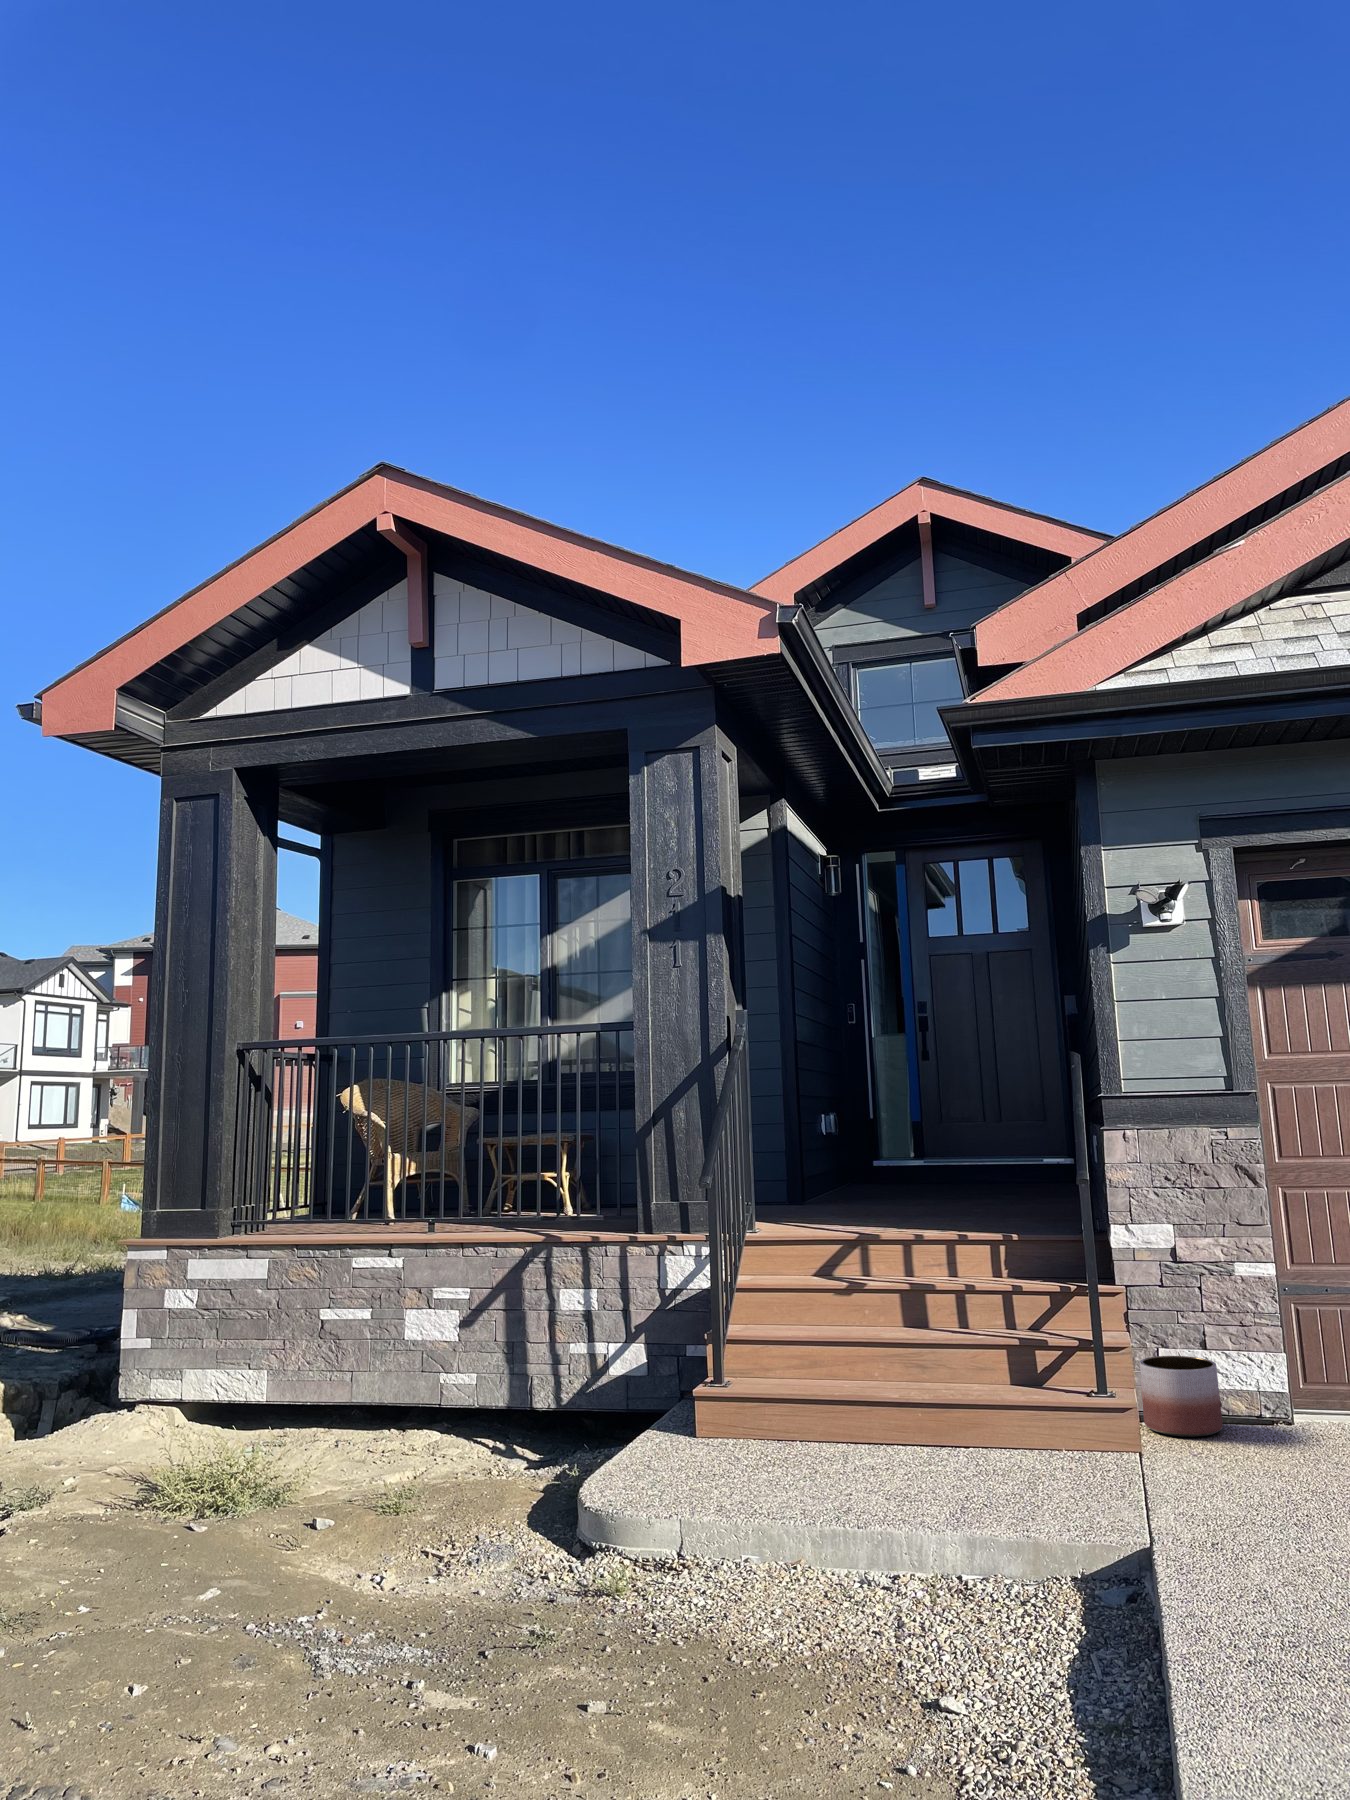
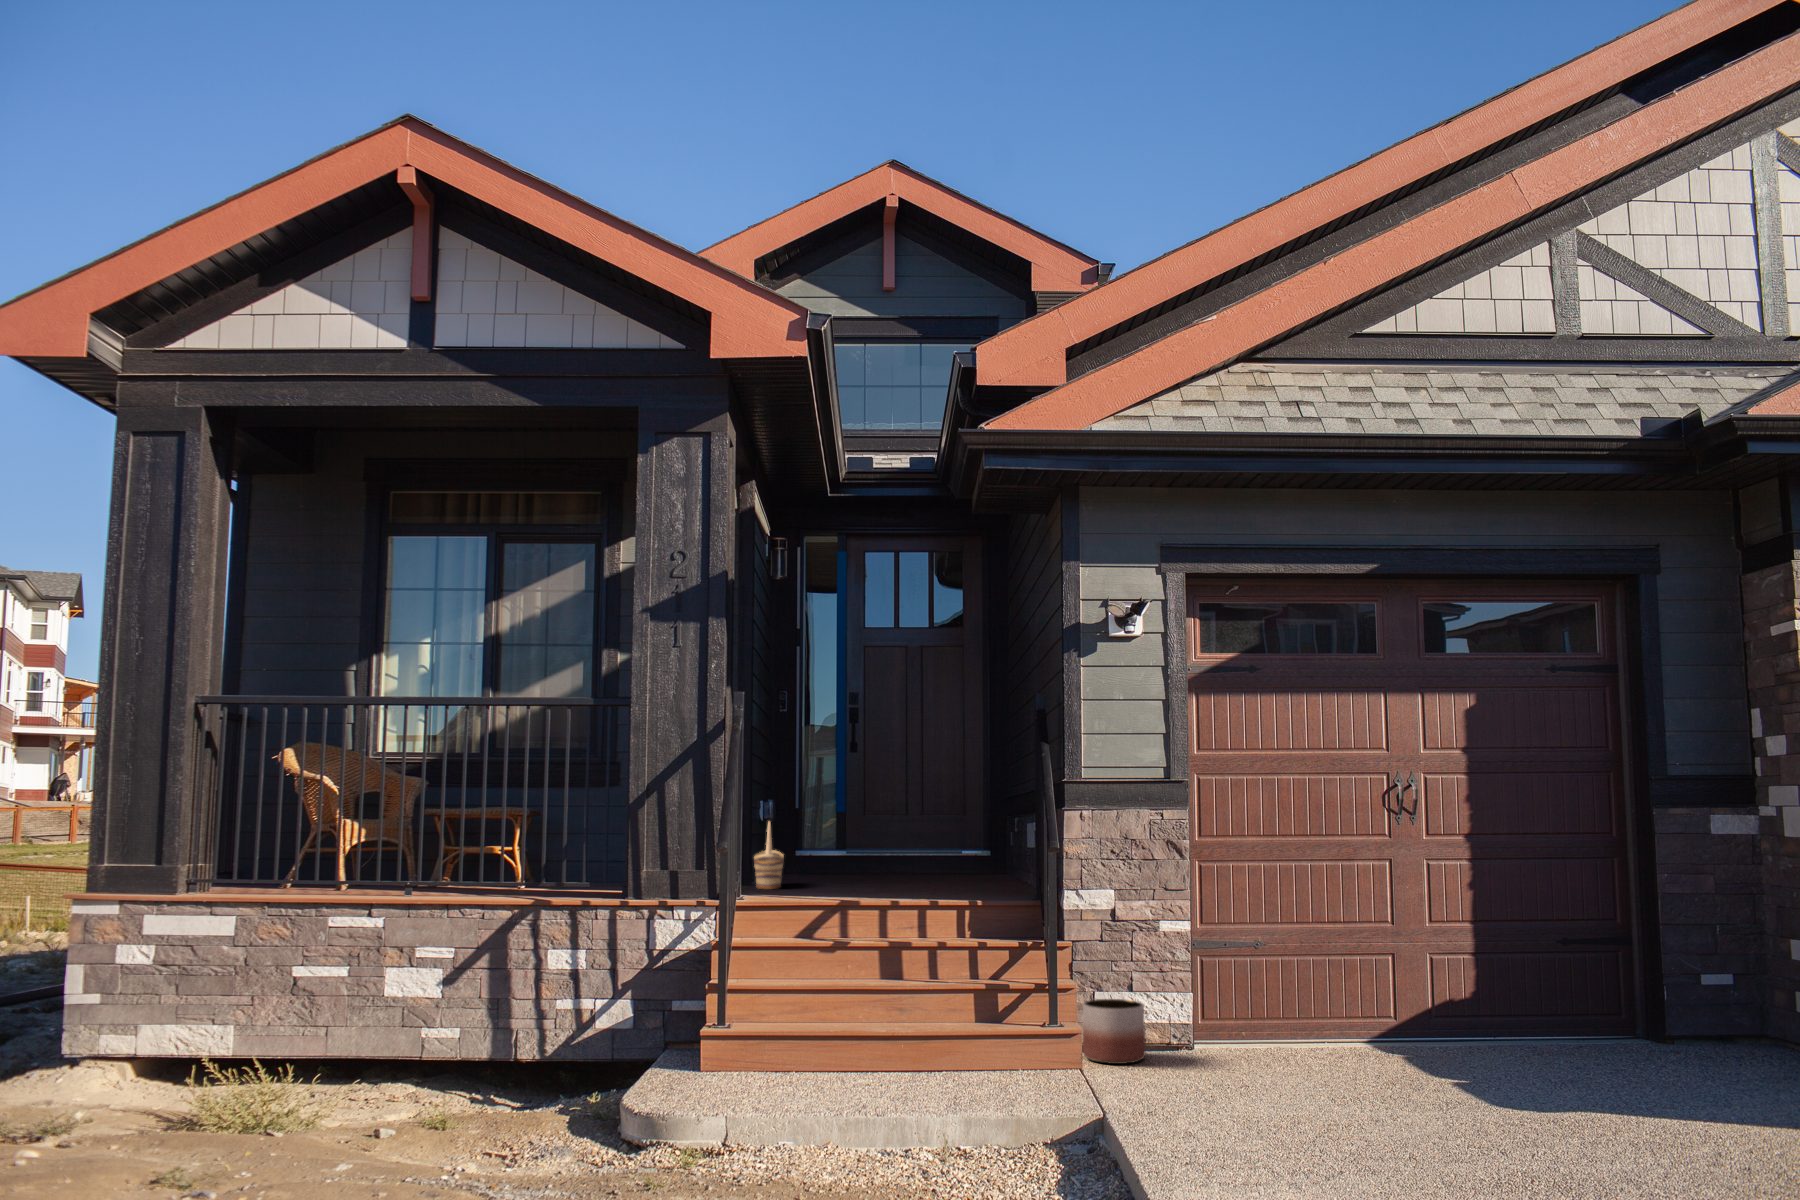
basket: none [788,1151,822,1224] -> present [754,822,784,889]

